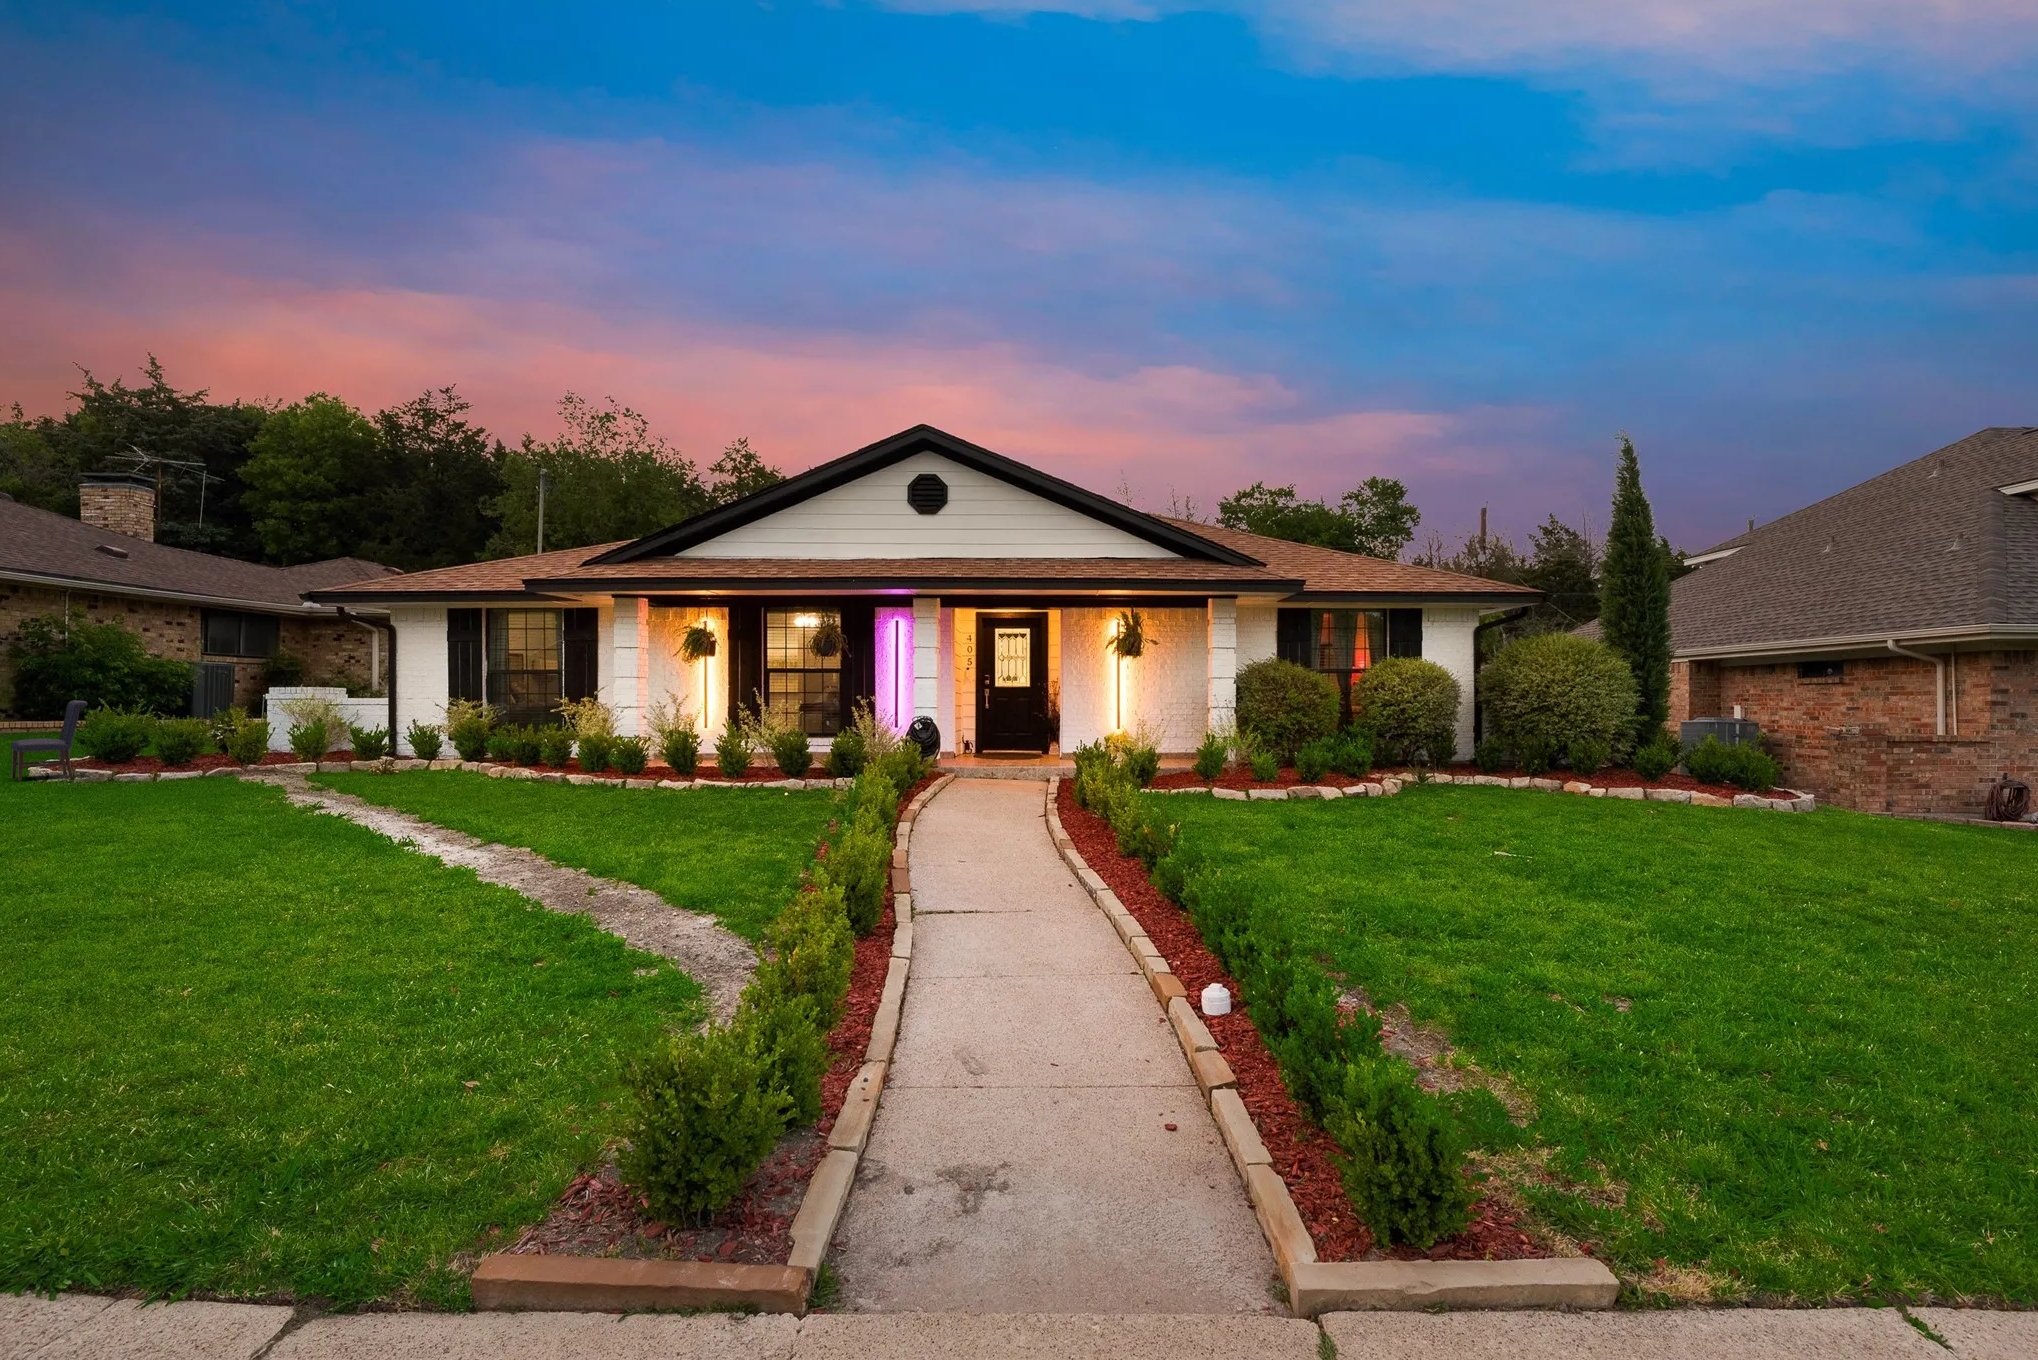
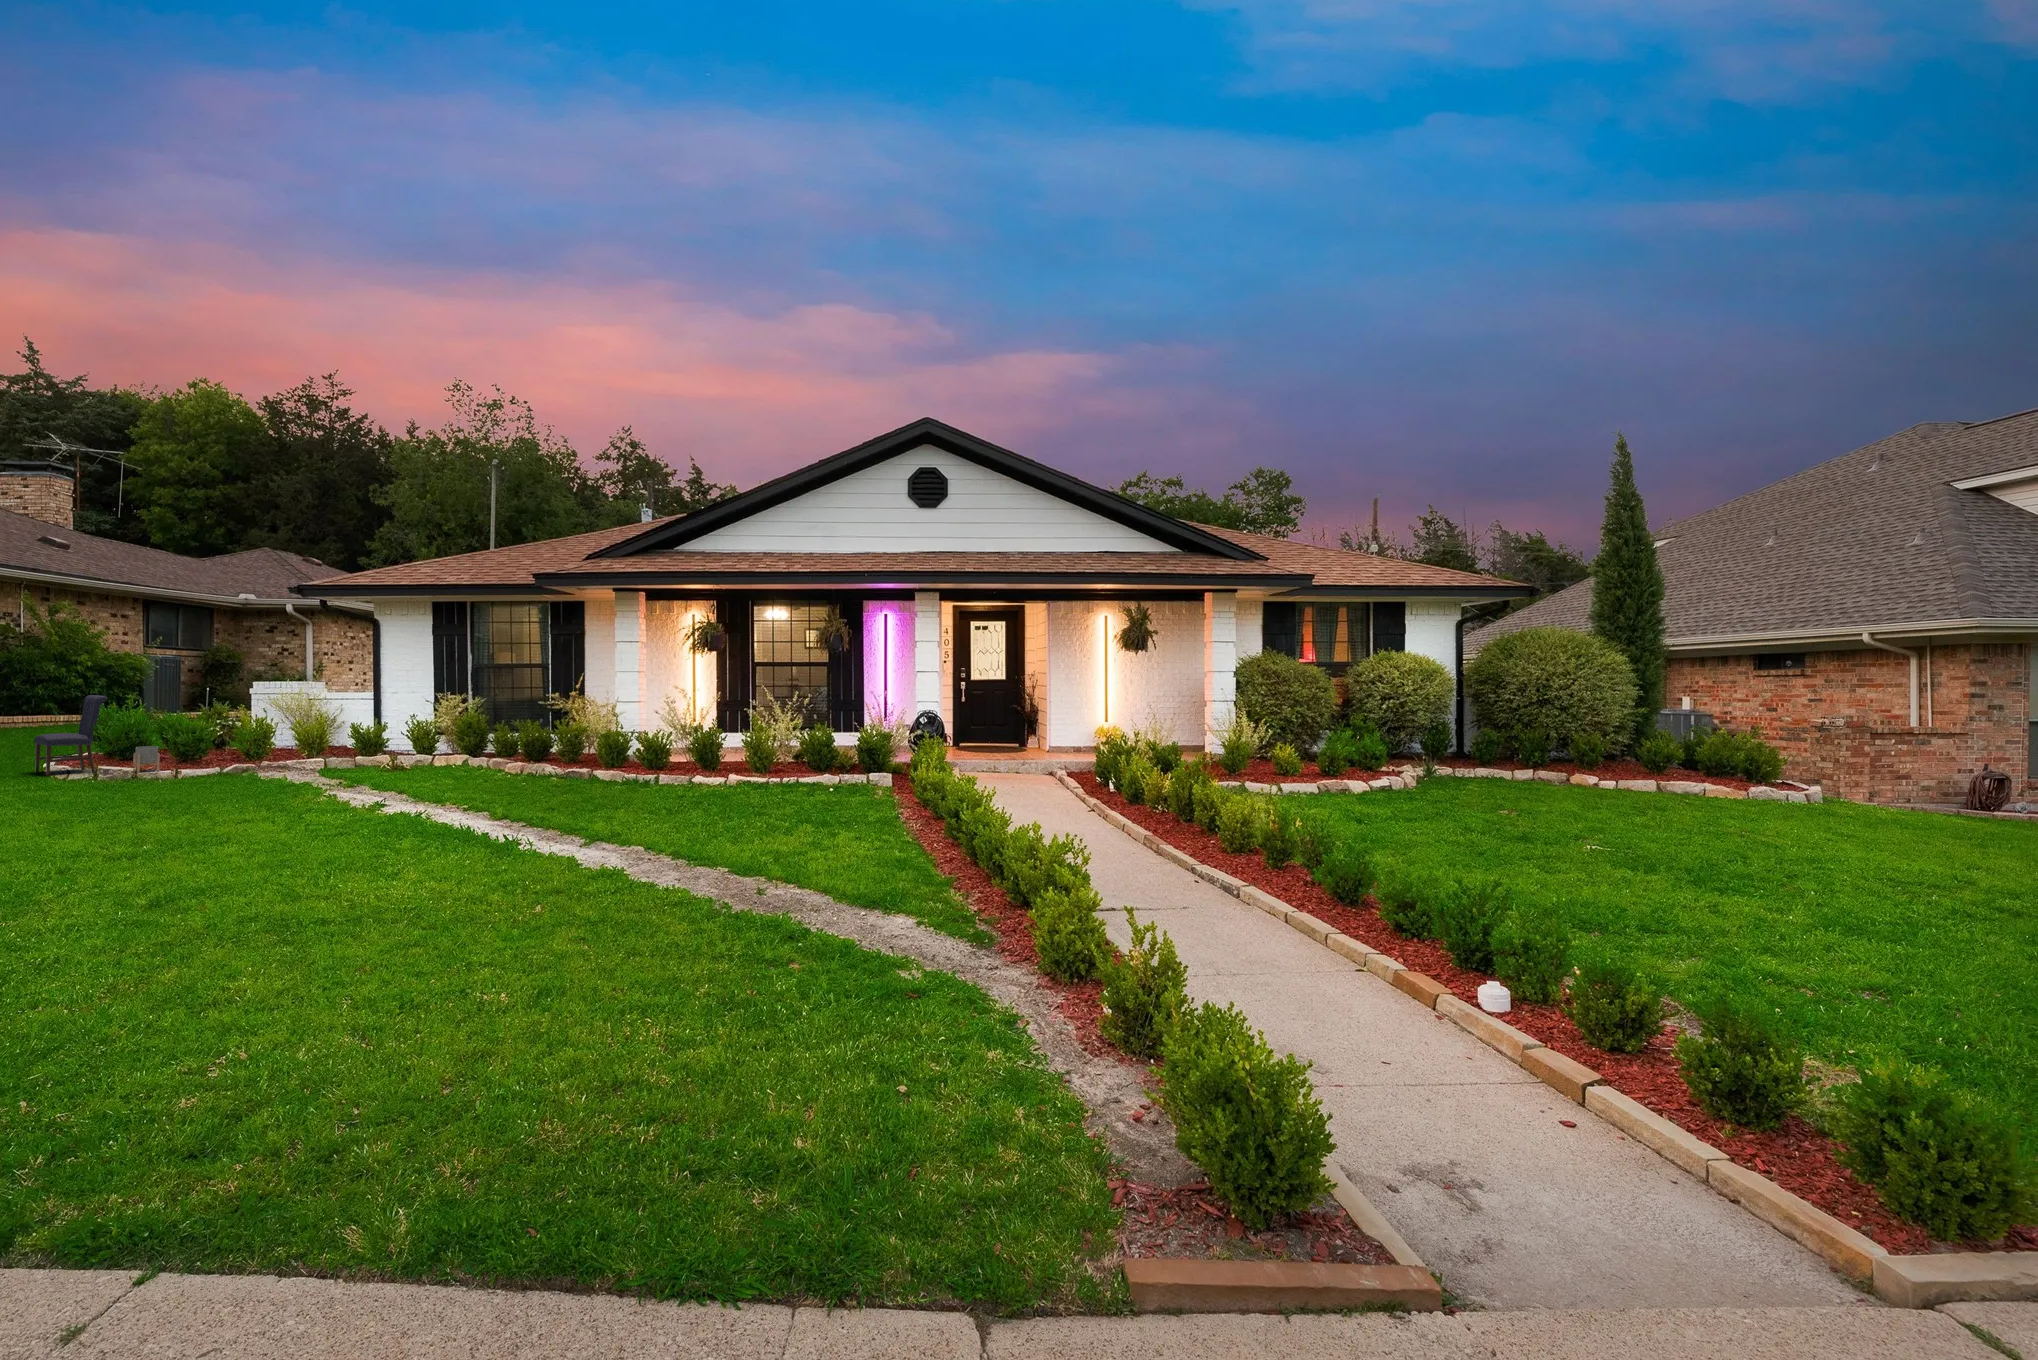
planter: none [113,752,141,778] -> present [133,746,160,773]

